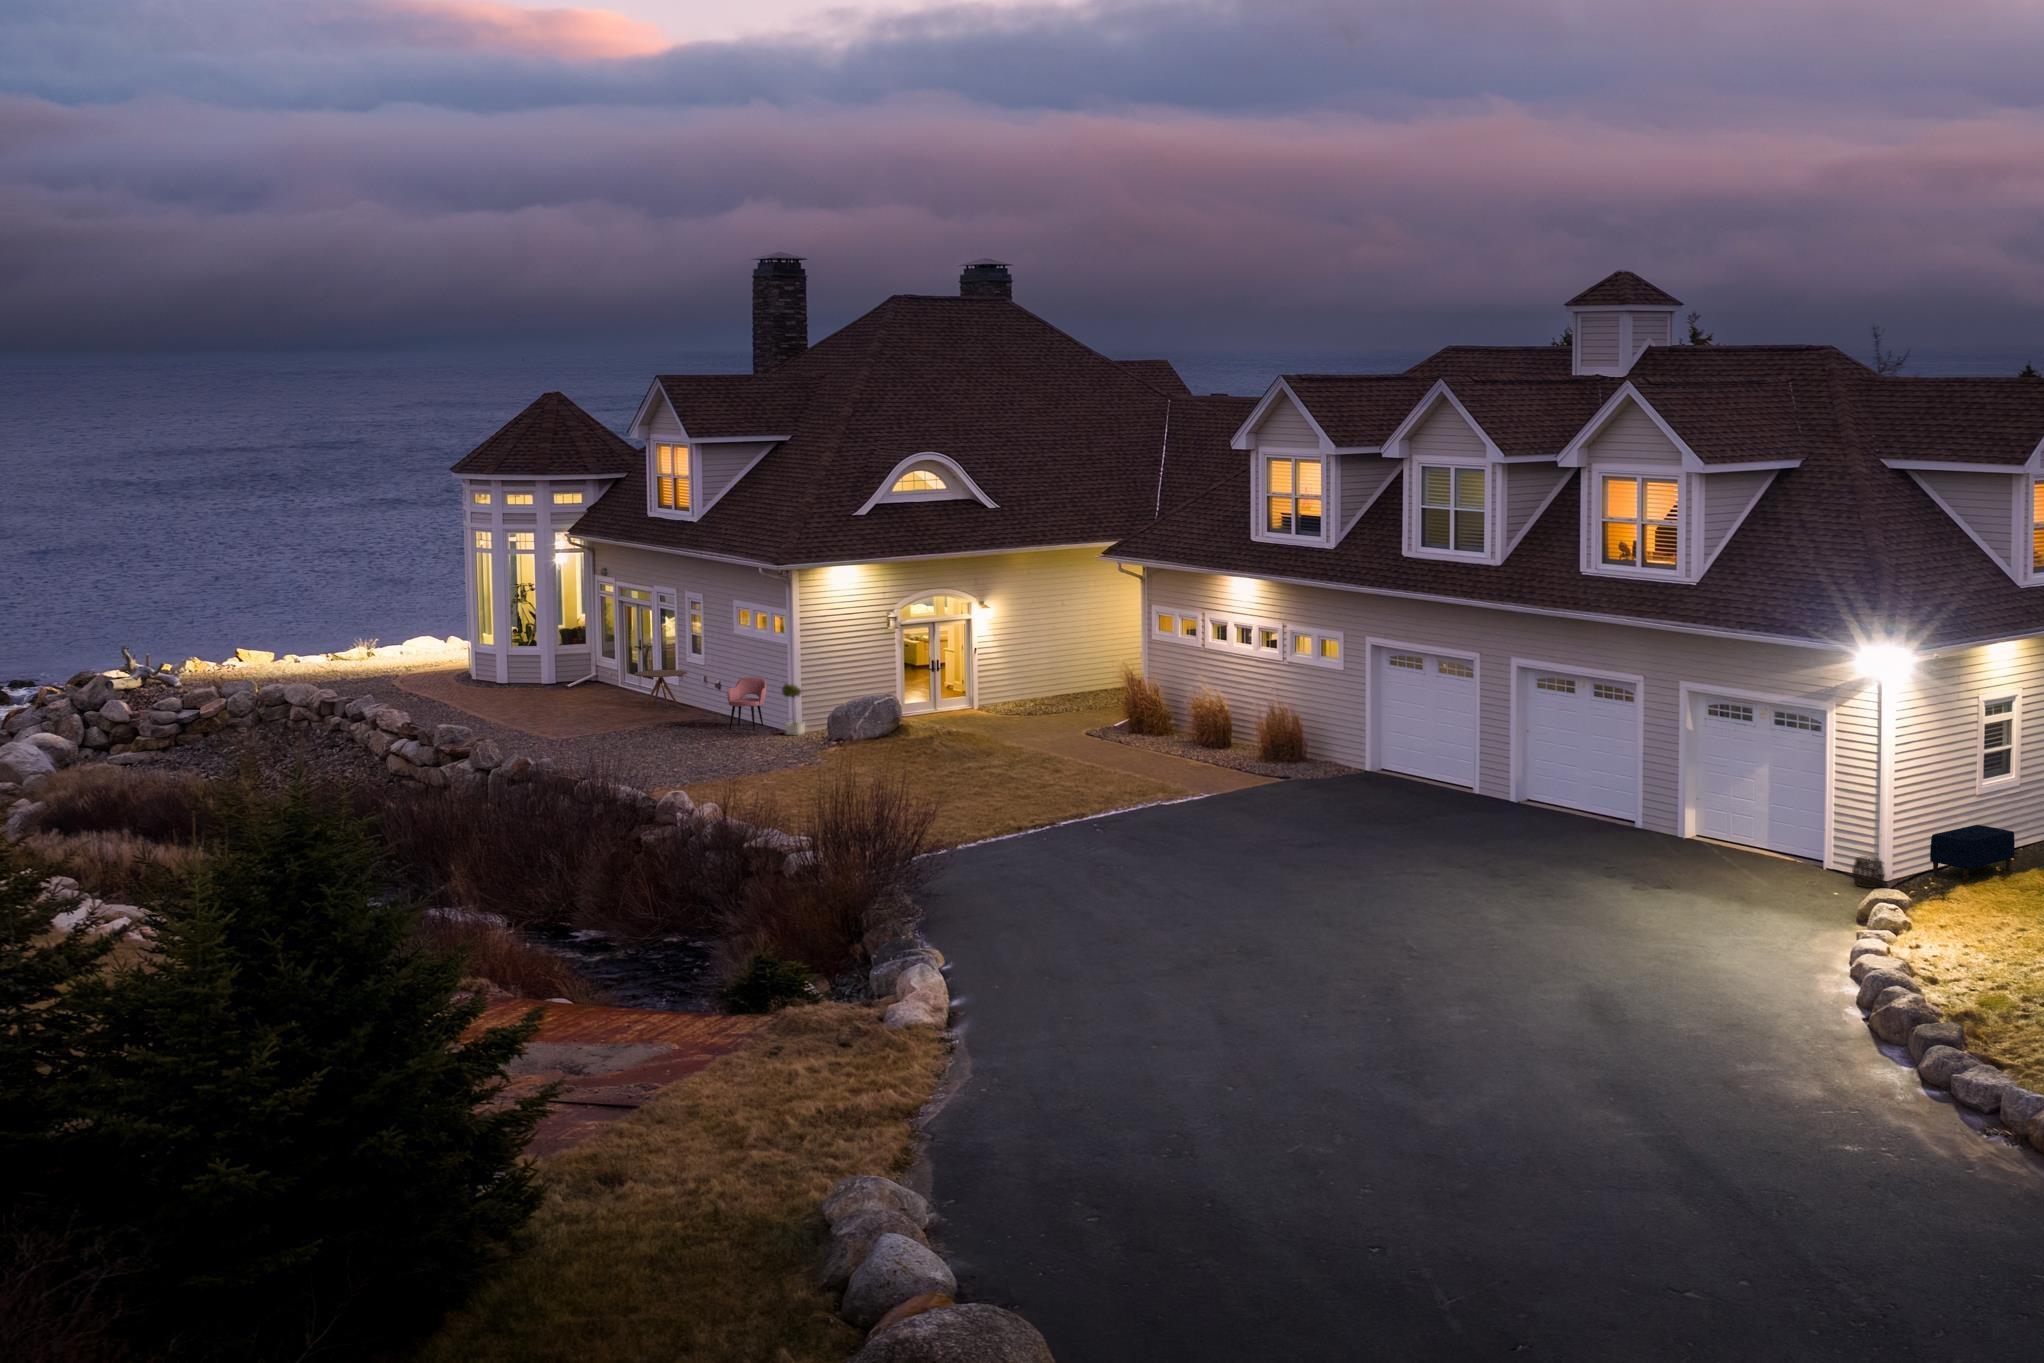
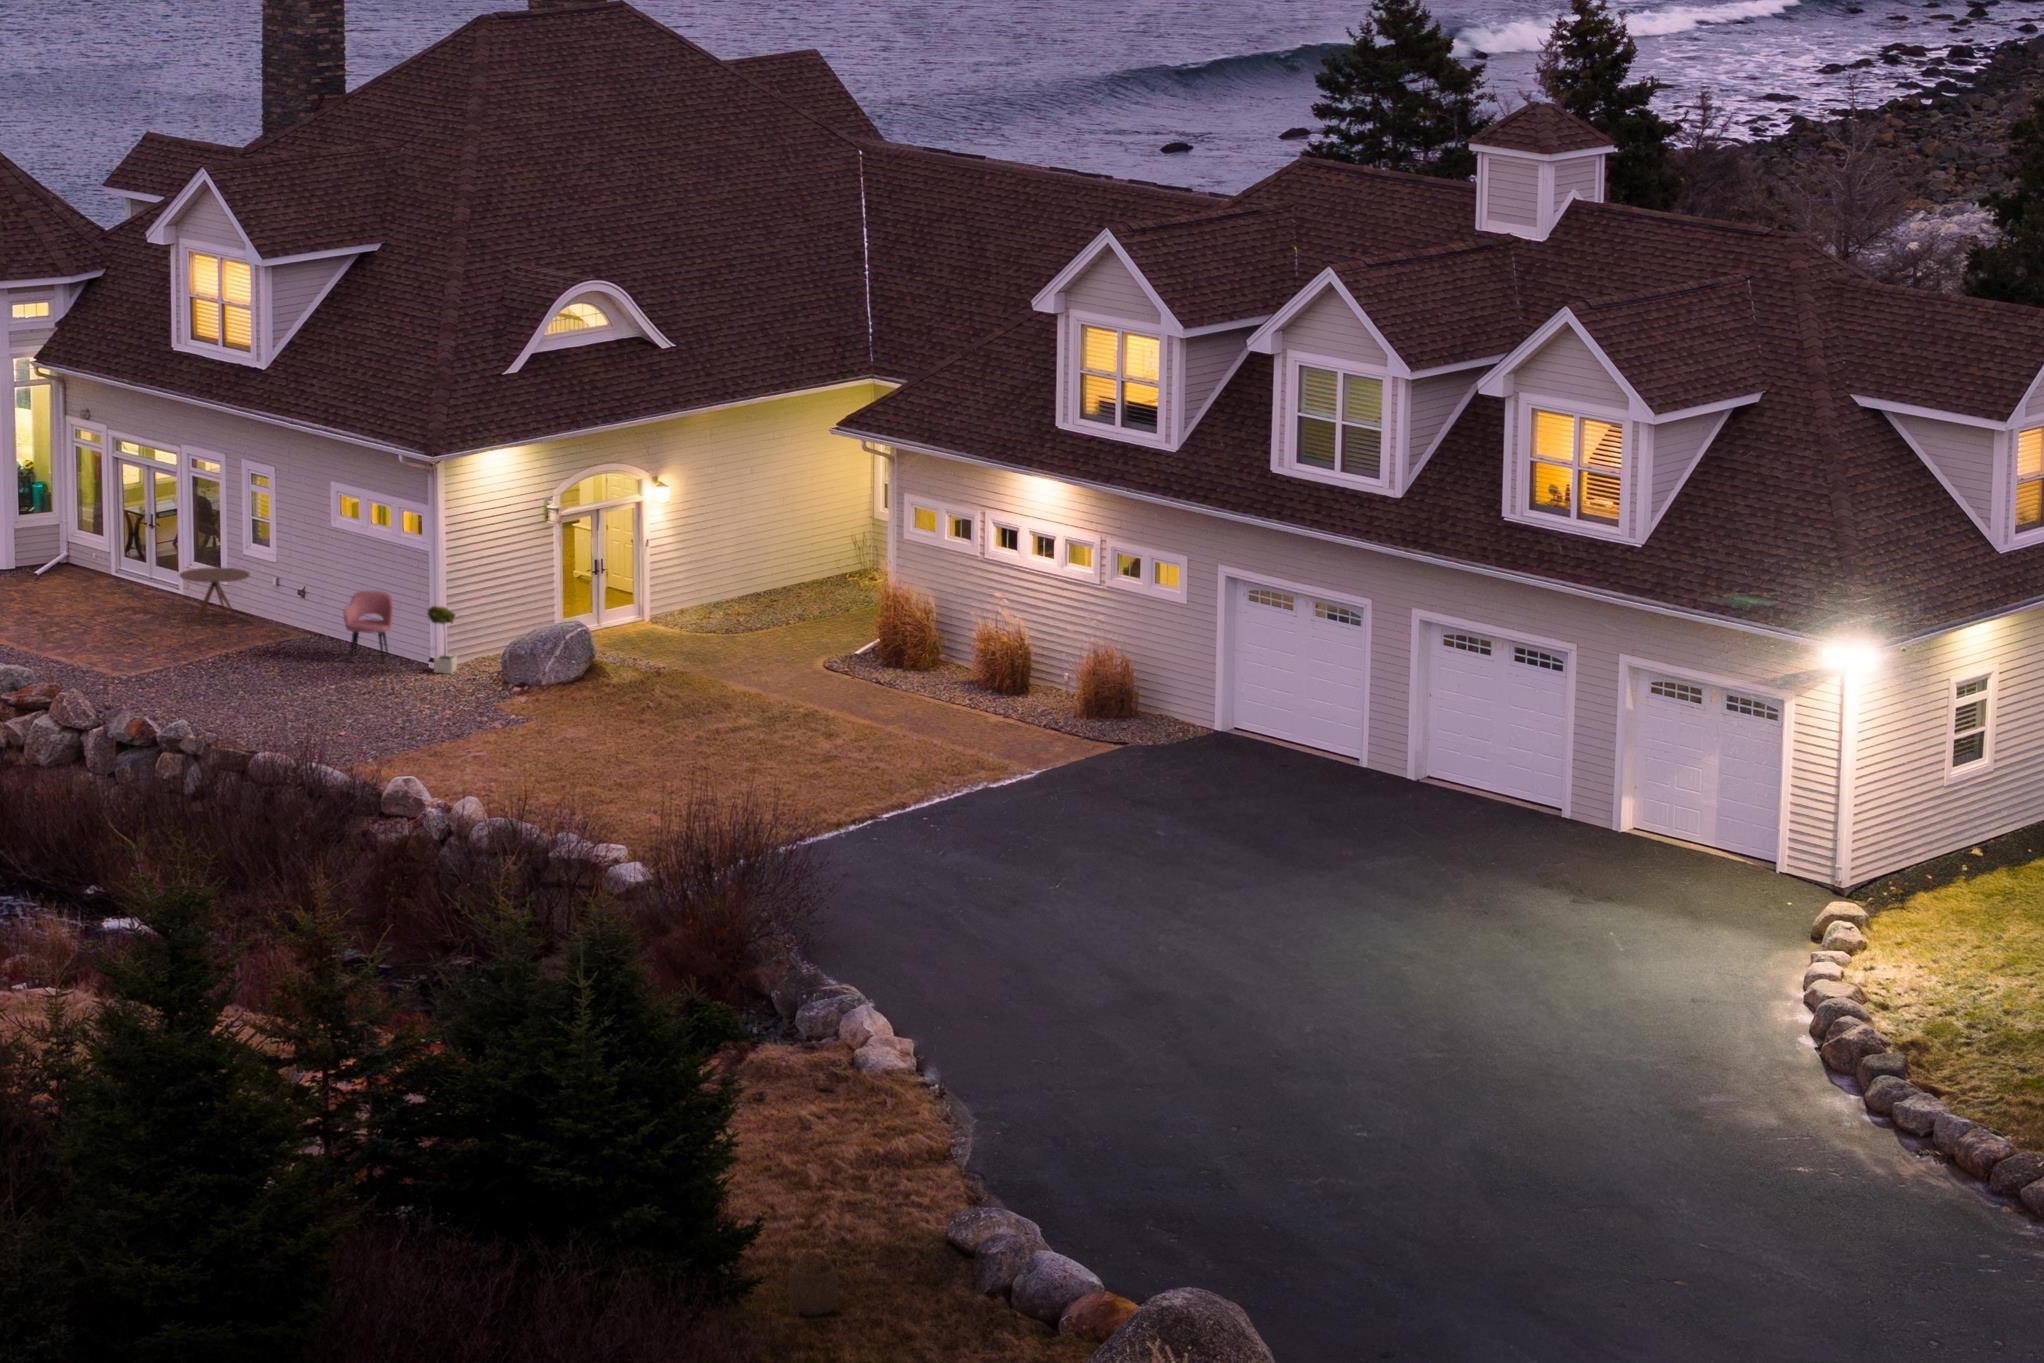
bench: present [1930,825,2015,882] -> none [1887,821,1979,888]
woven basket: present [1852,856,1884,888] -> present [788,1260,838,1315]

